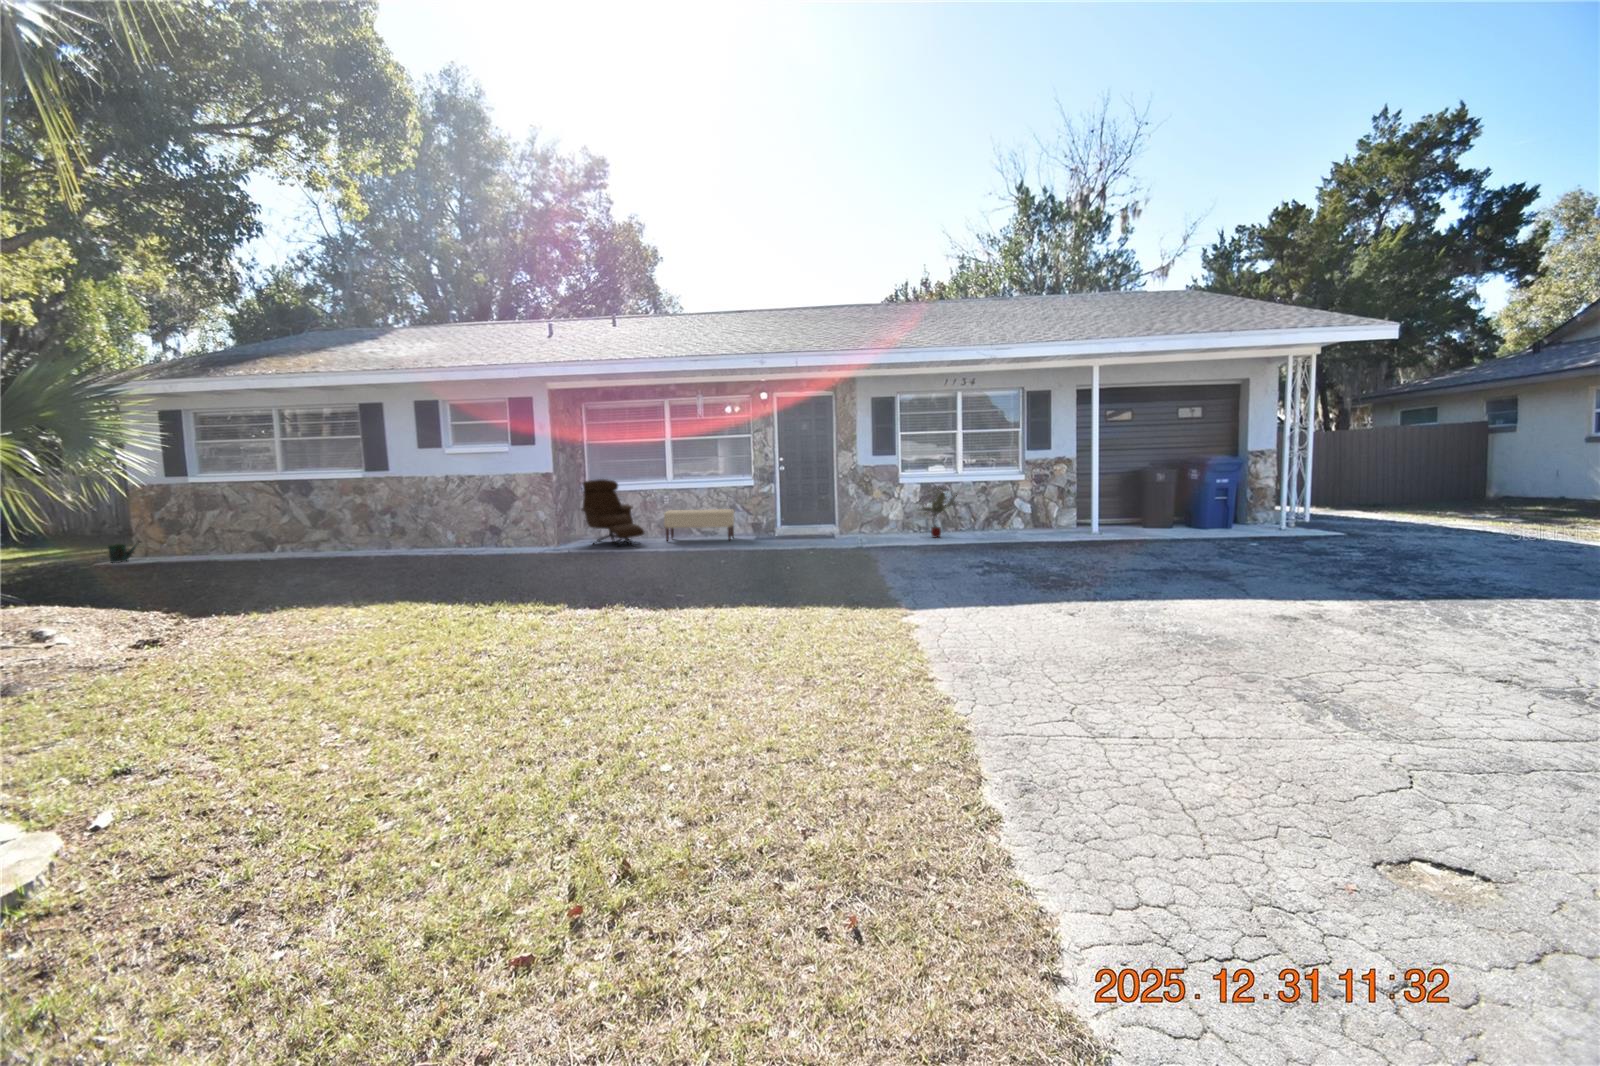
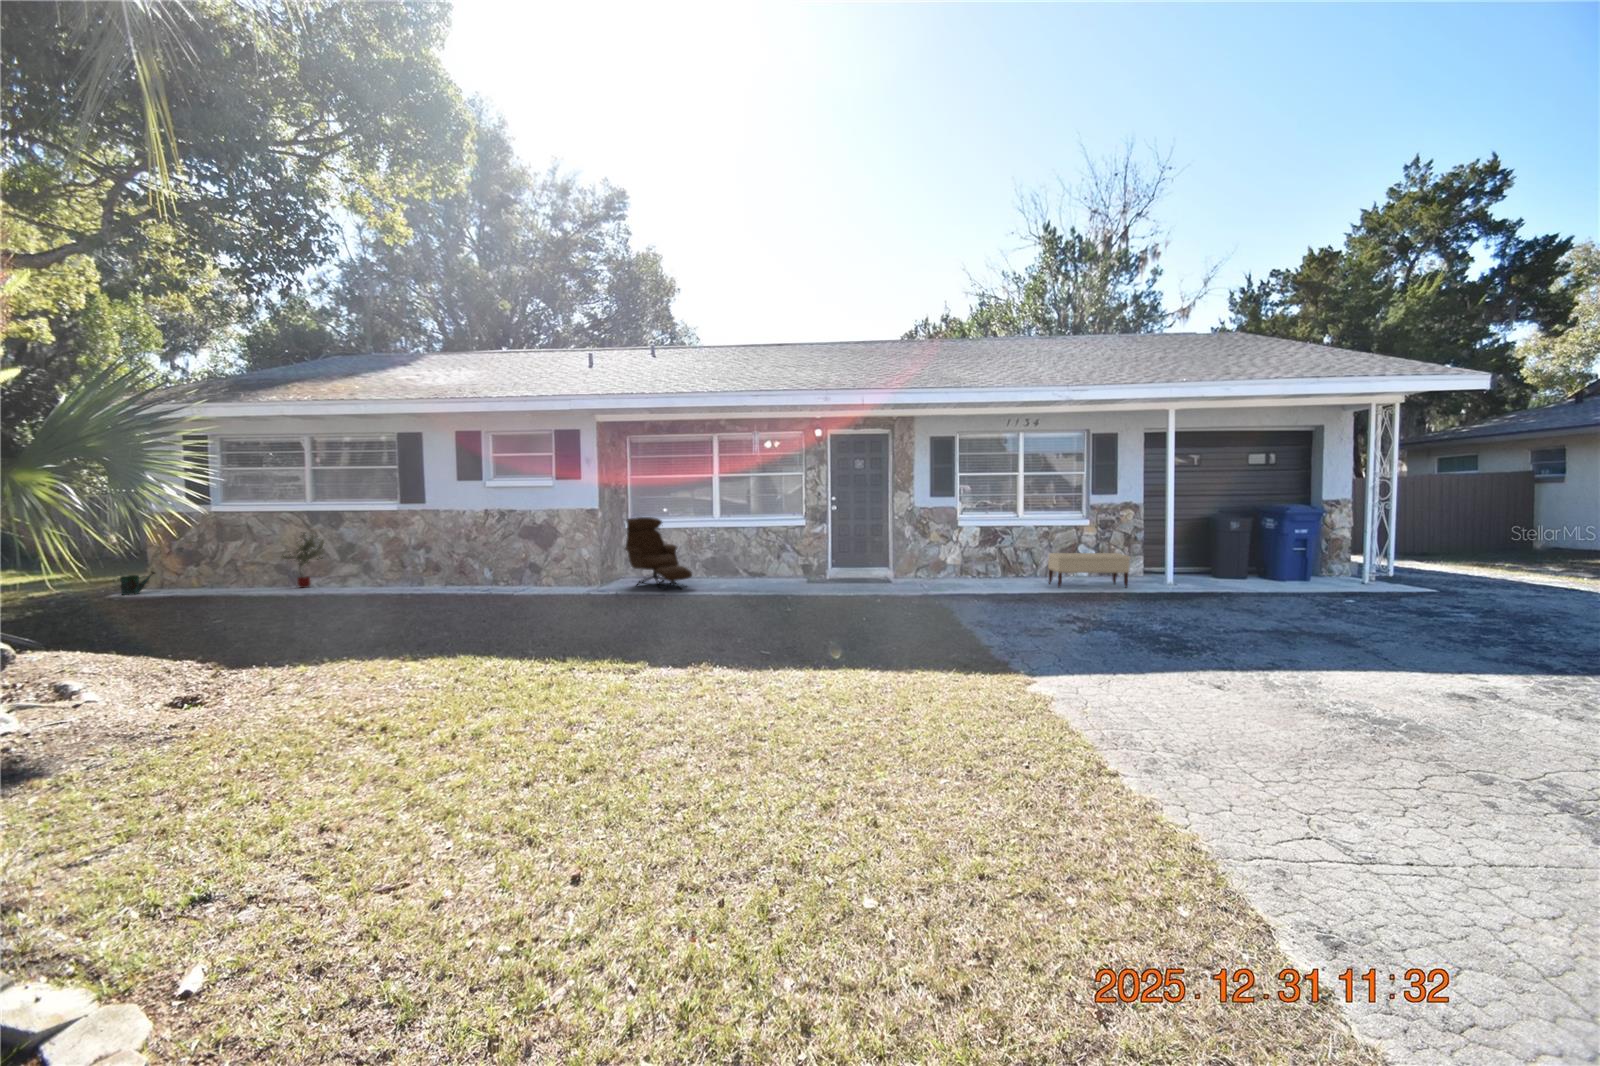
potted tree: present [919,486,958,538] -> present [281,533,324,588]
bench: present [664,509,734,541] -> present [1048,553,1130,587]

